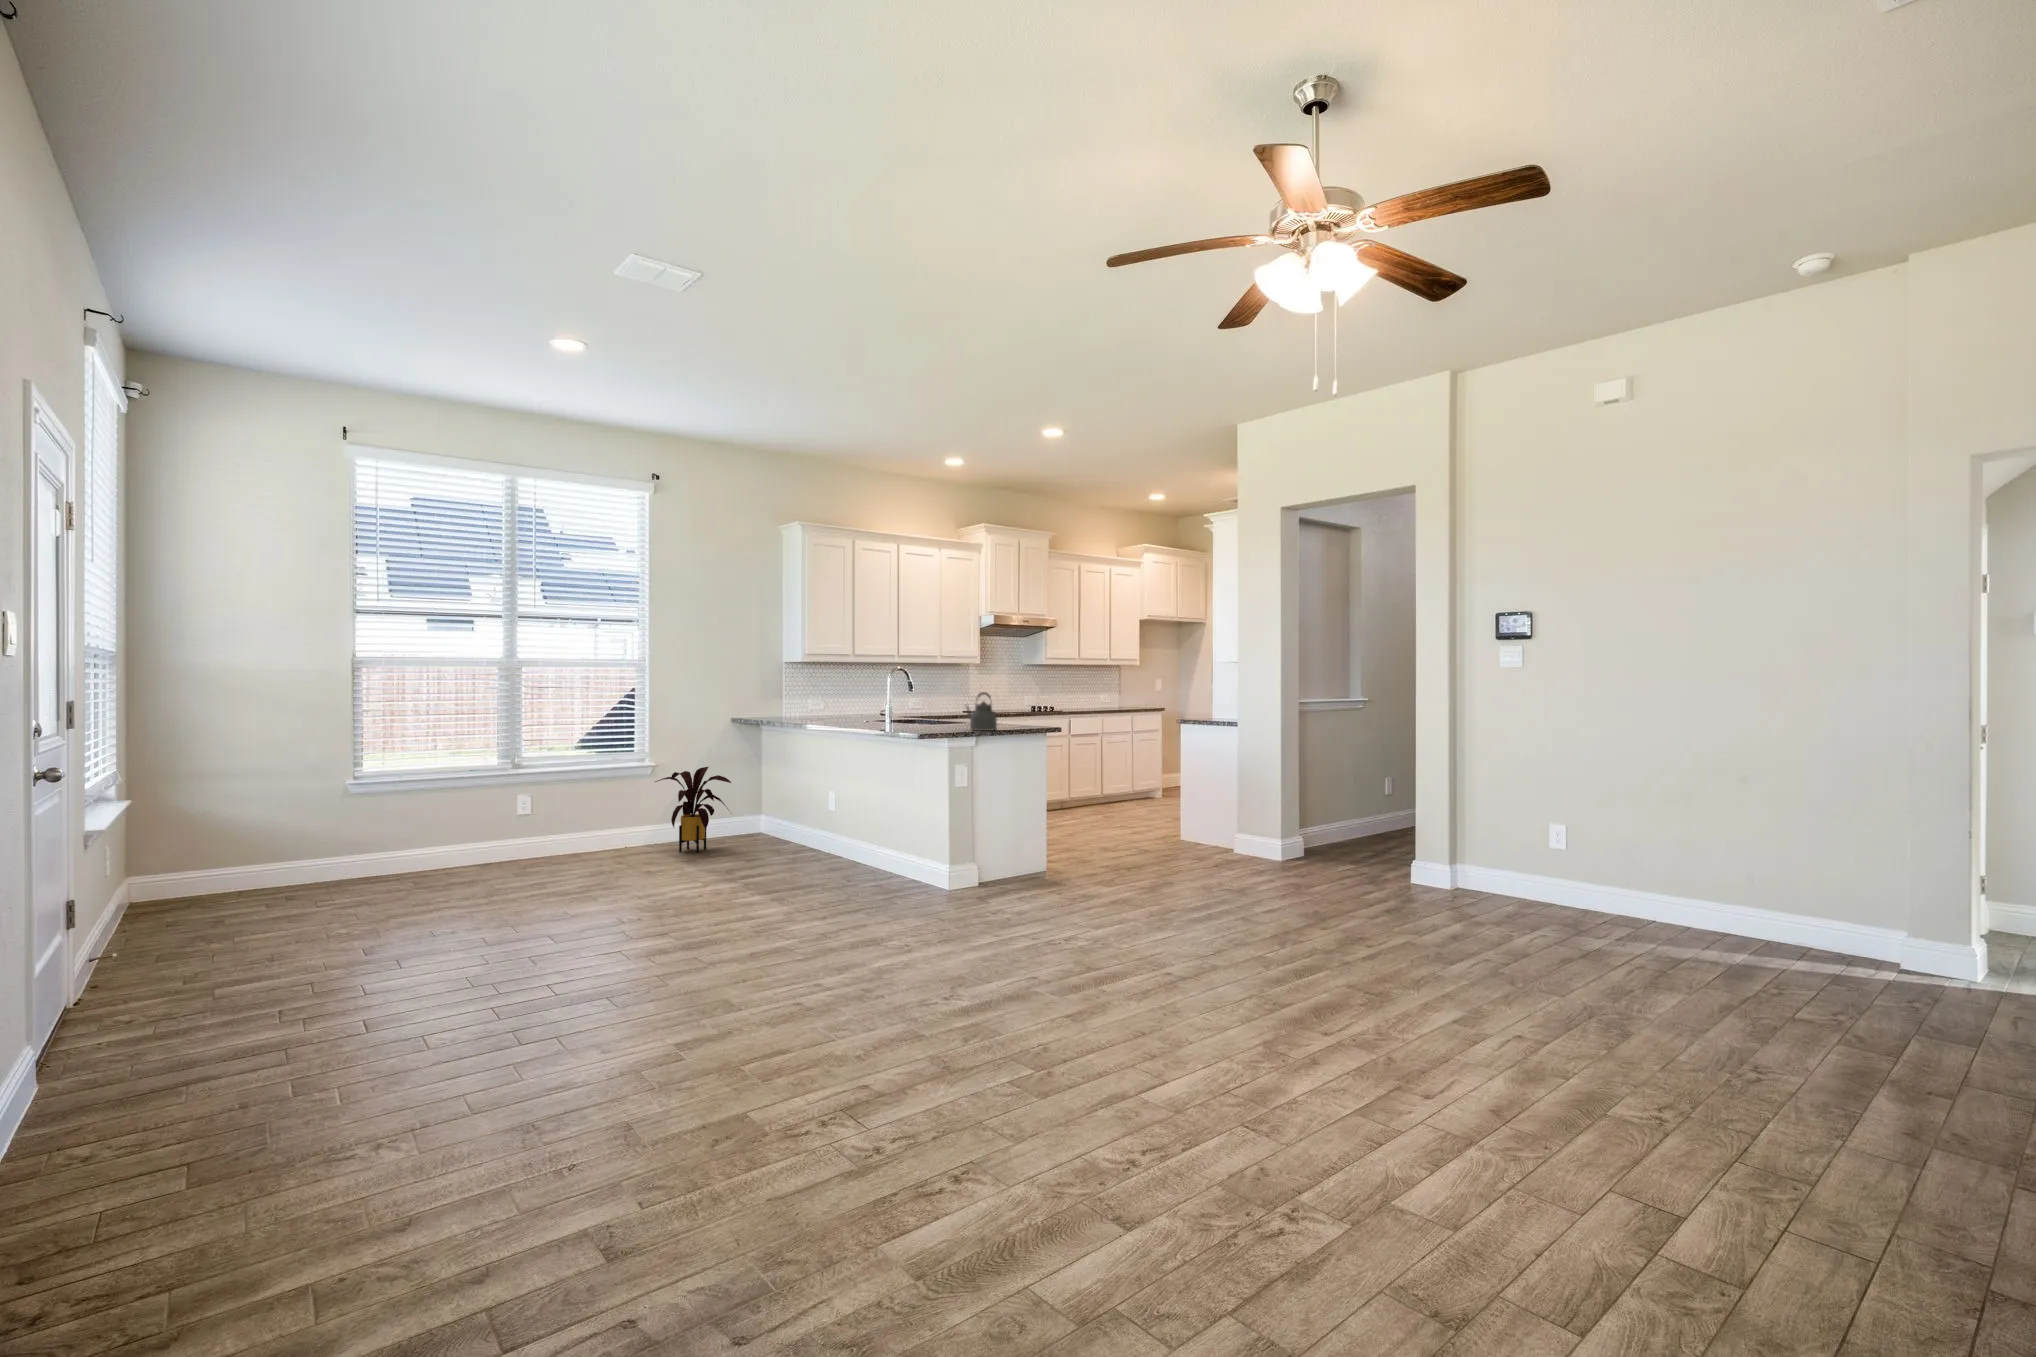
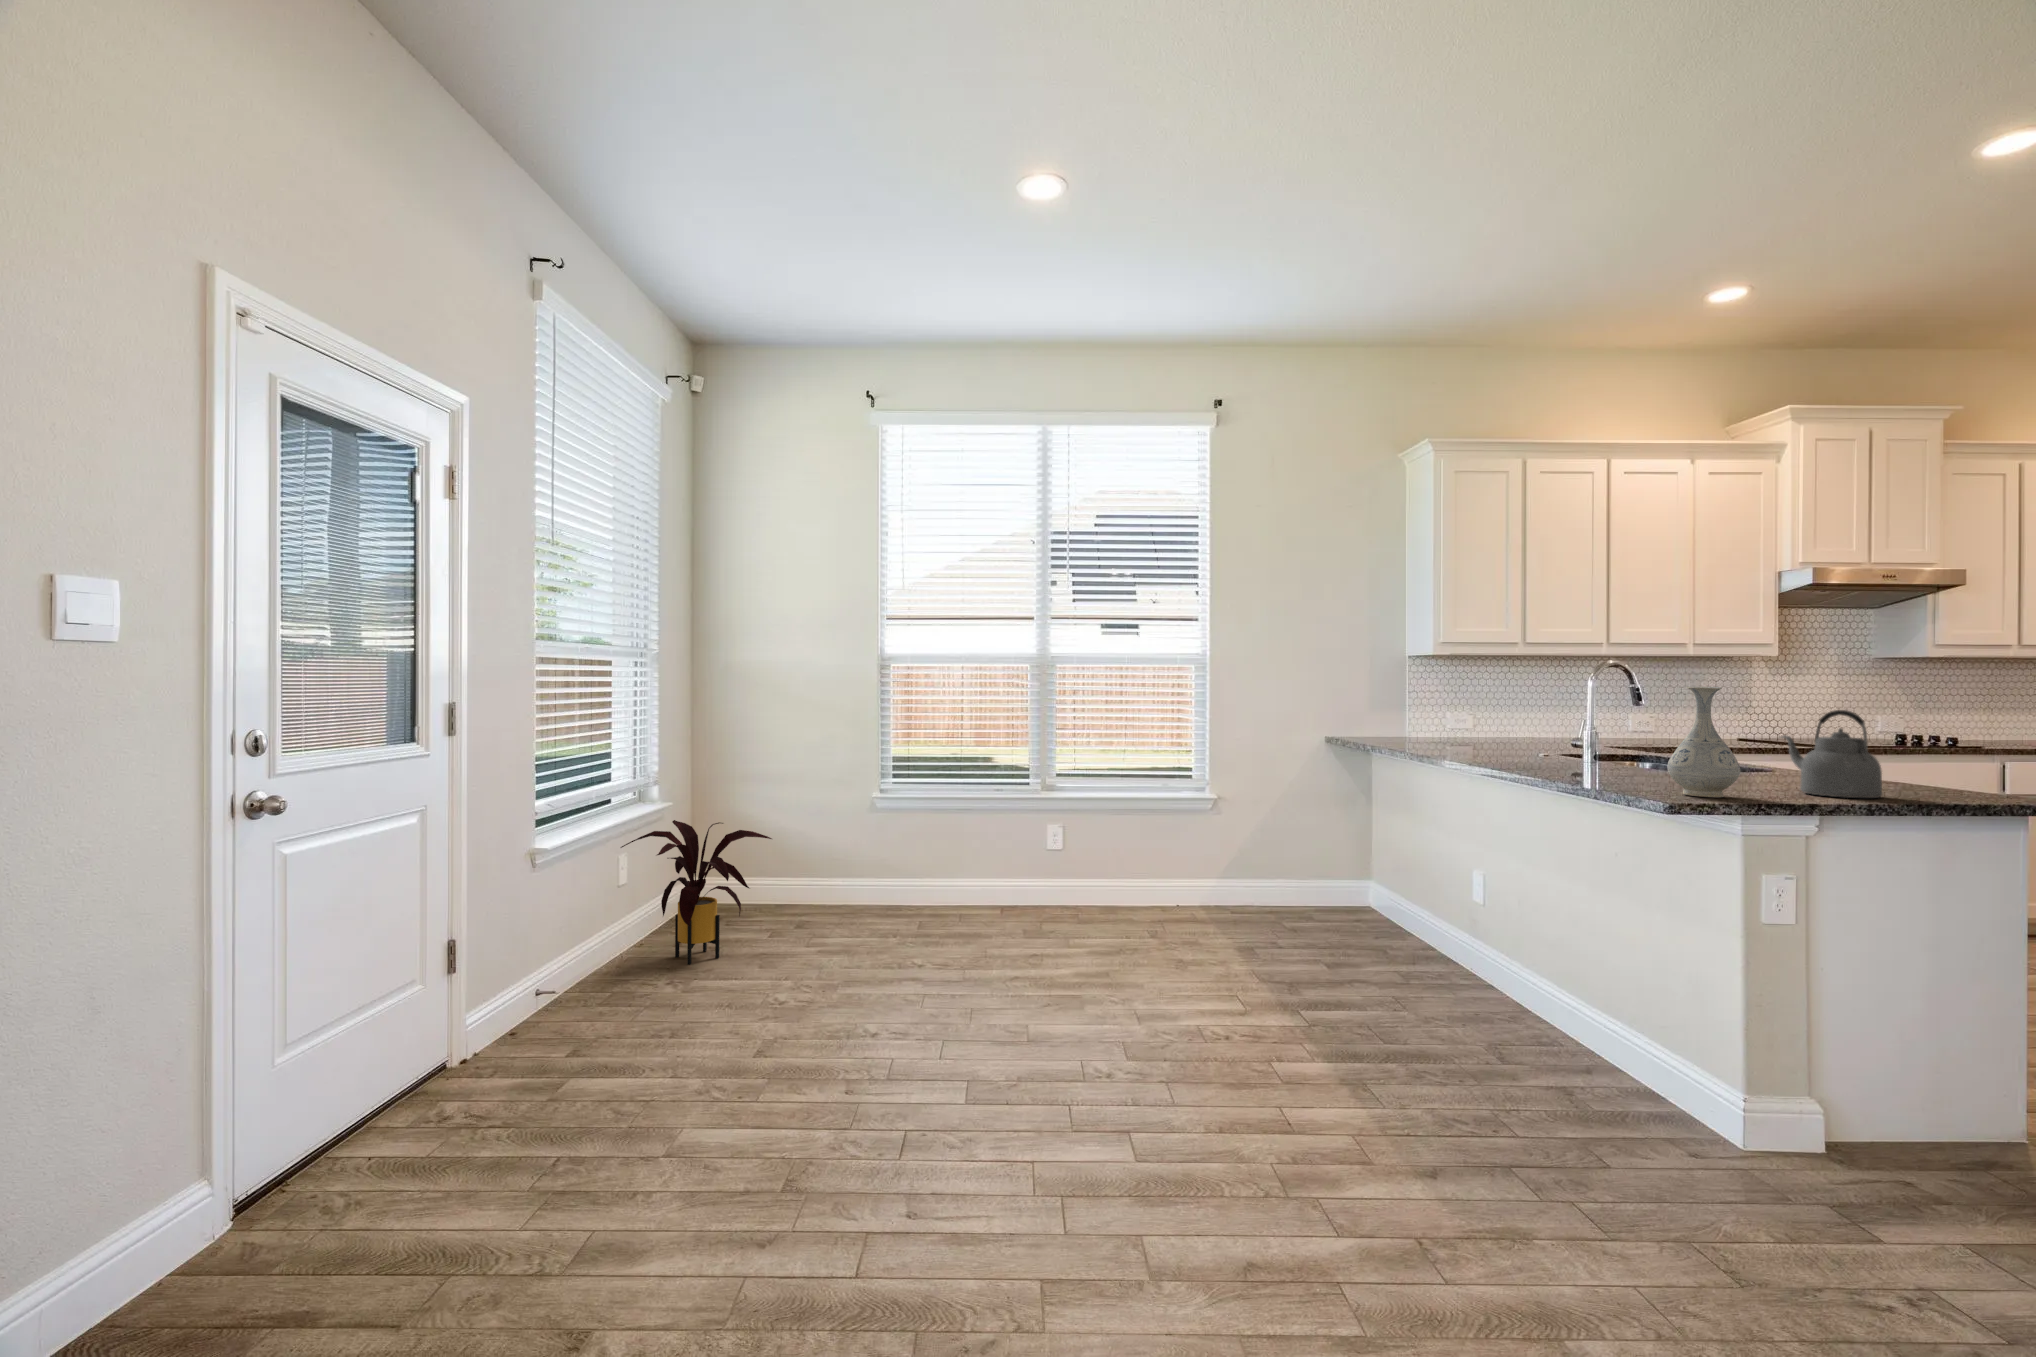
vase: none [919,682,946,733] -> present [1667,687,1740,797]
house plant: present [655,767,731,852] -> present [621,820,772,964]

